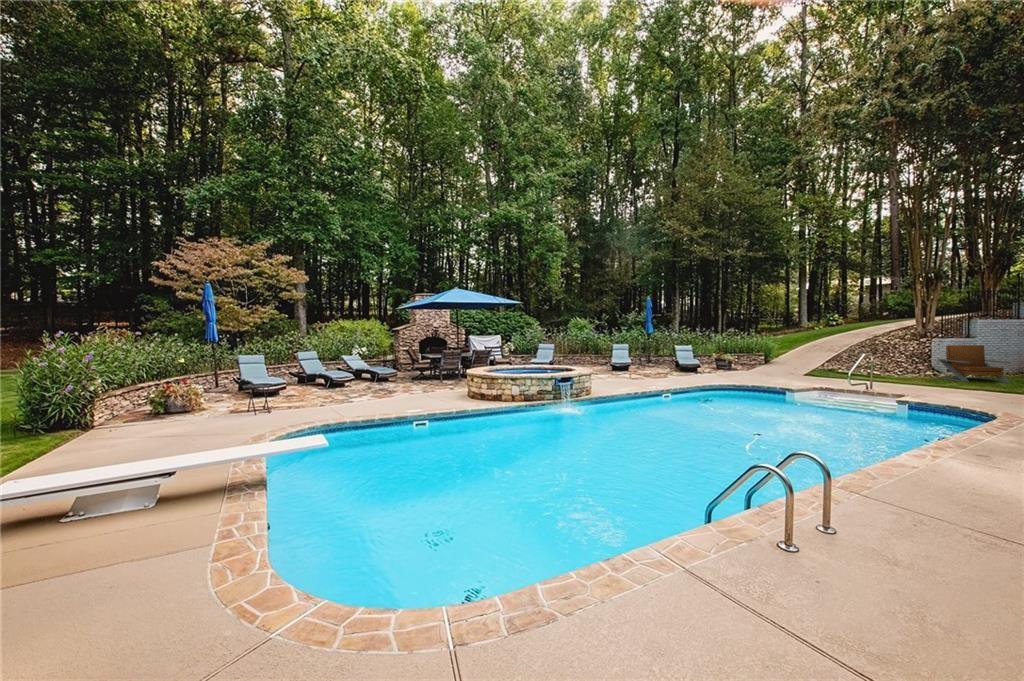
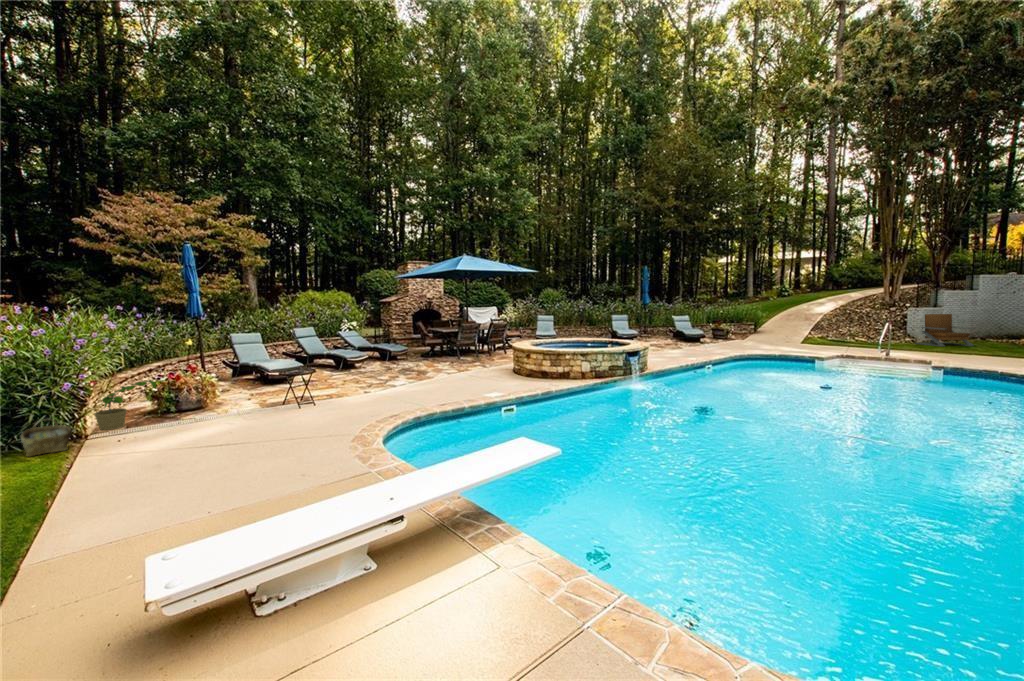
potted plant: none [99,389,144,423] -> present [94,381,156,430]
woven basket: none [36,412,72,436] -> present [21,420,71,457]

